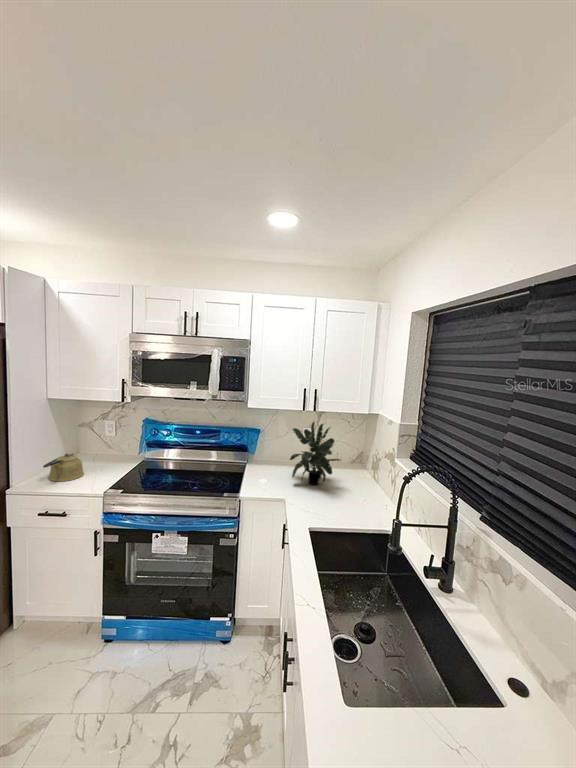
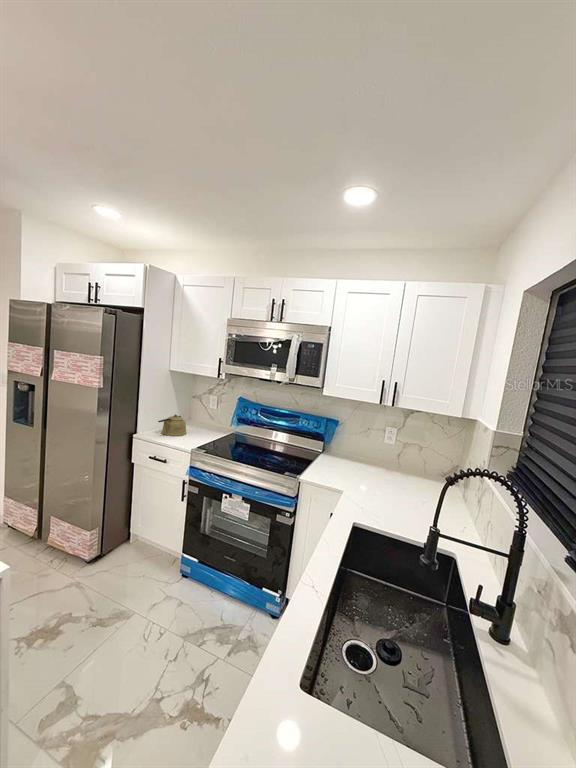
potted plant: present [290,422,341,485] -> none [360,417,418,486]

